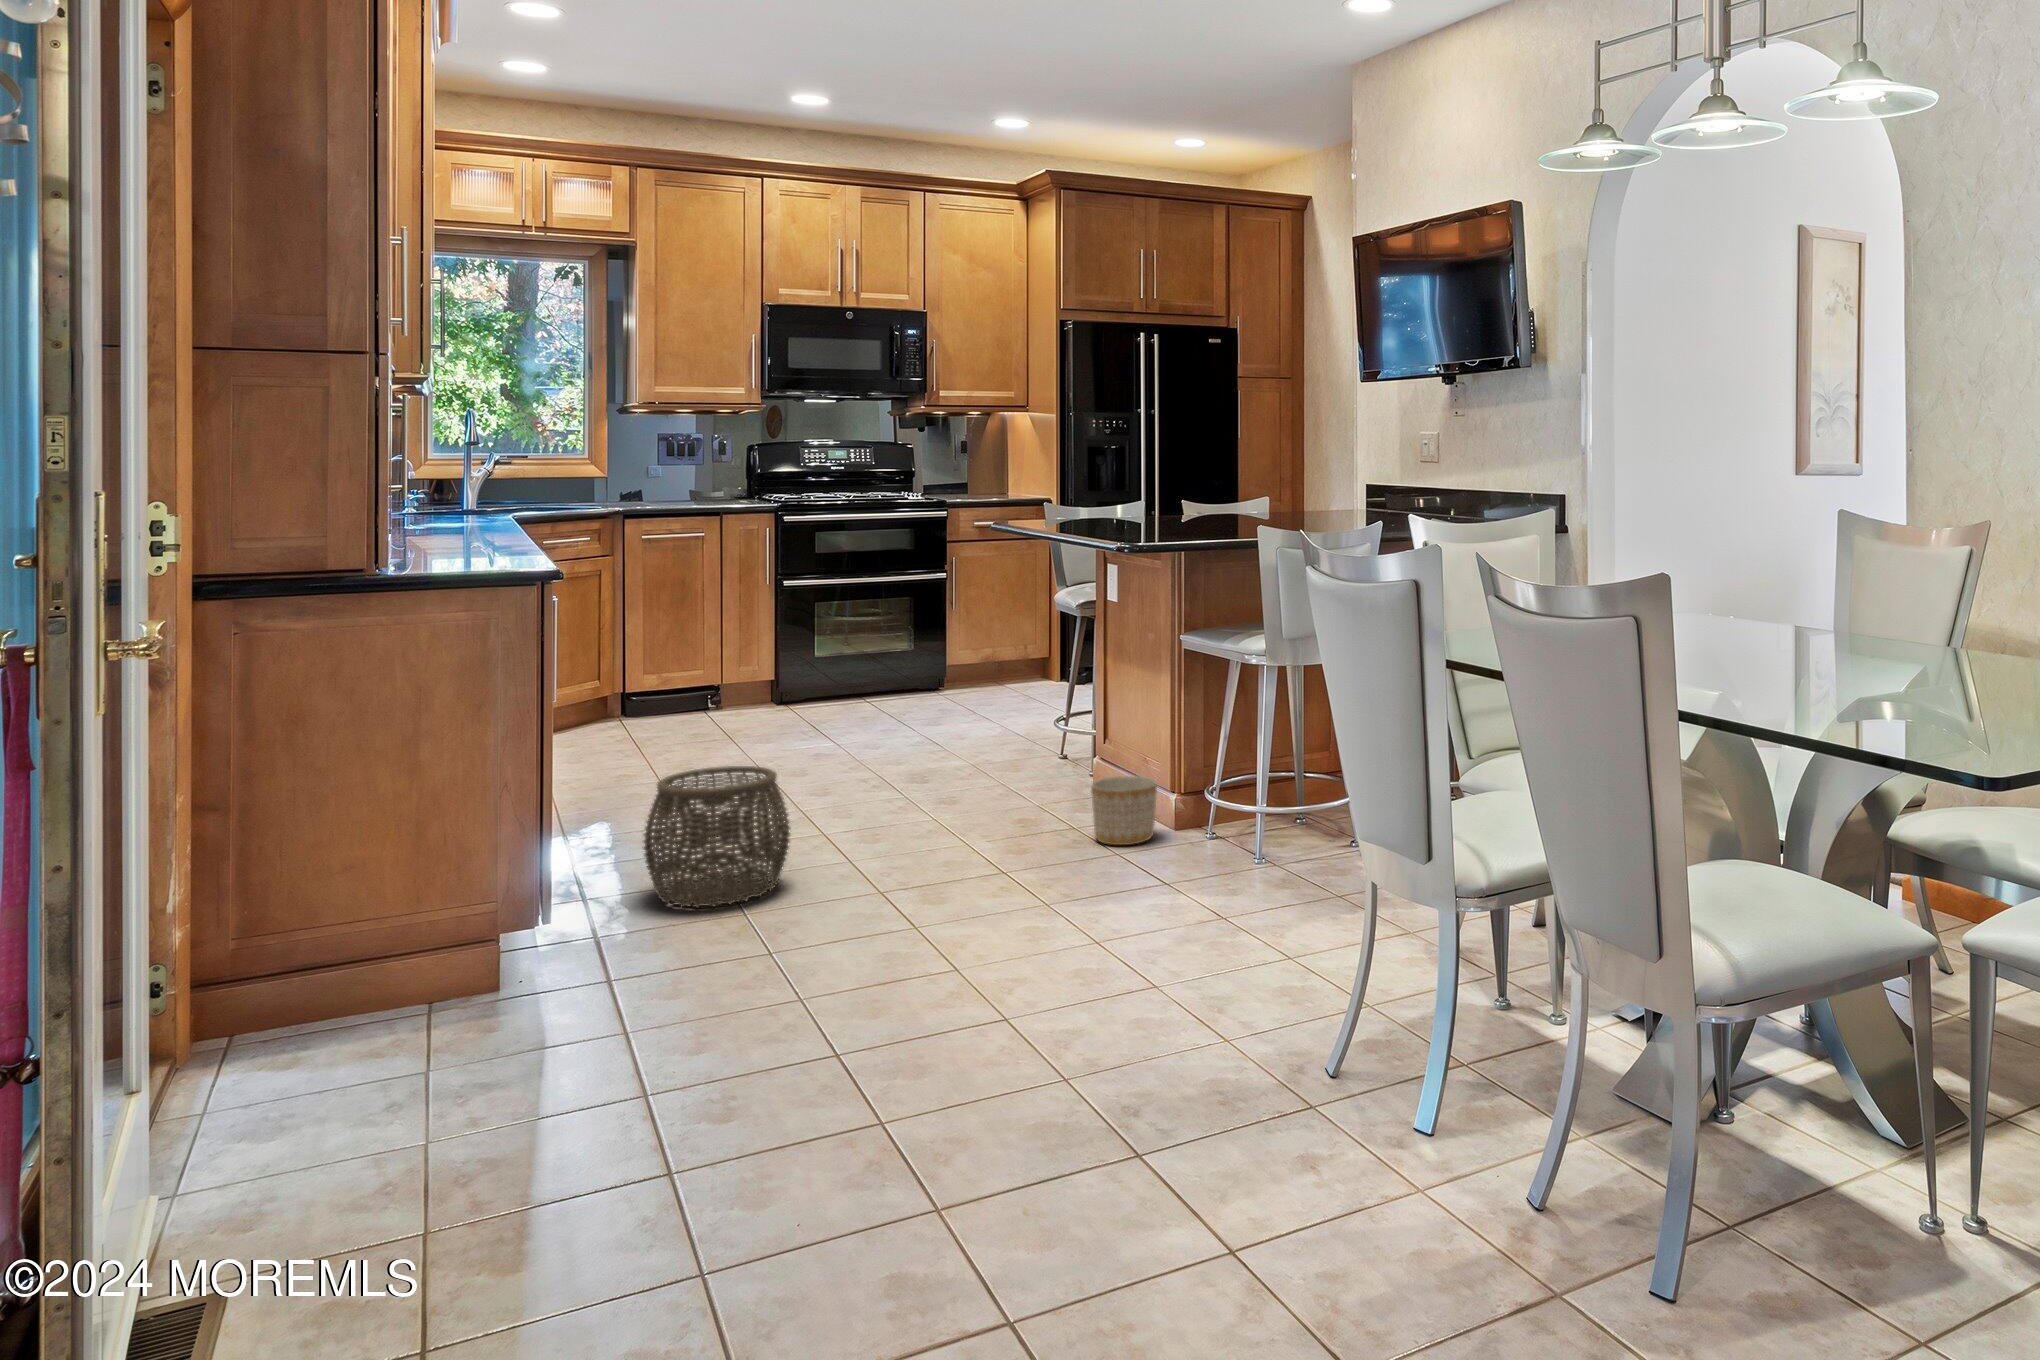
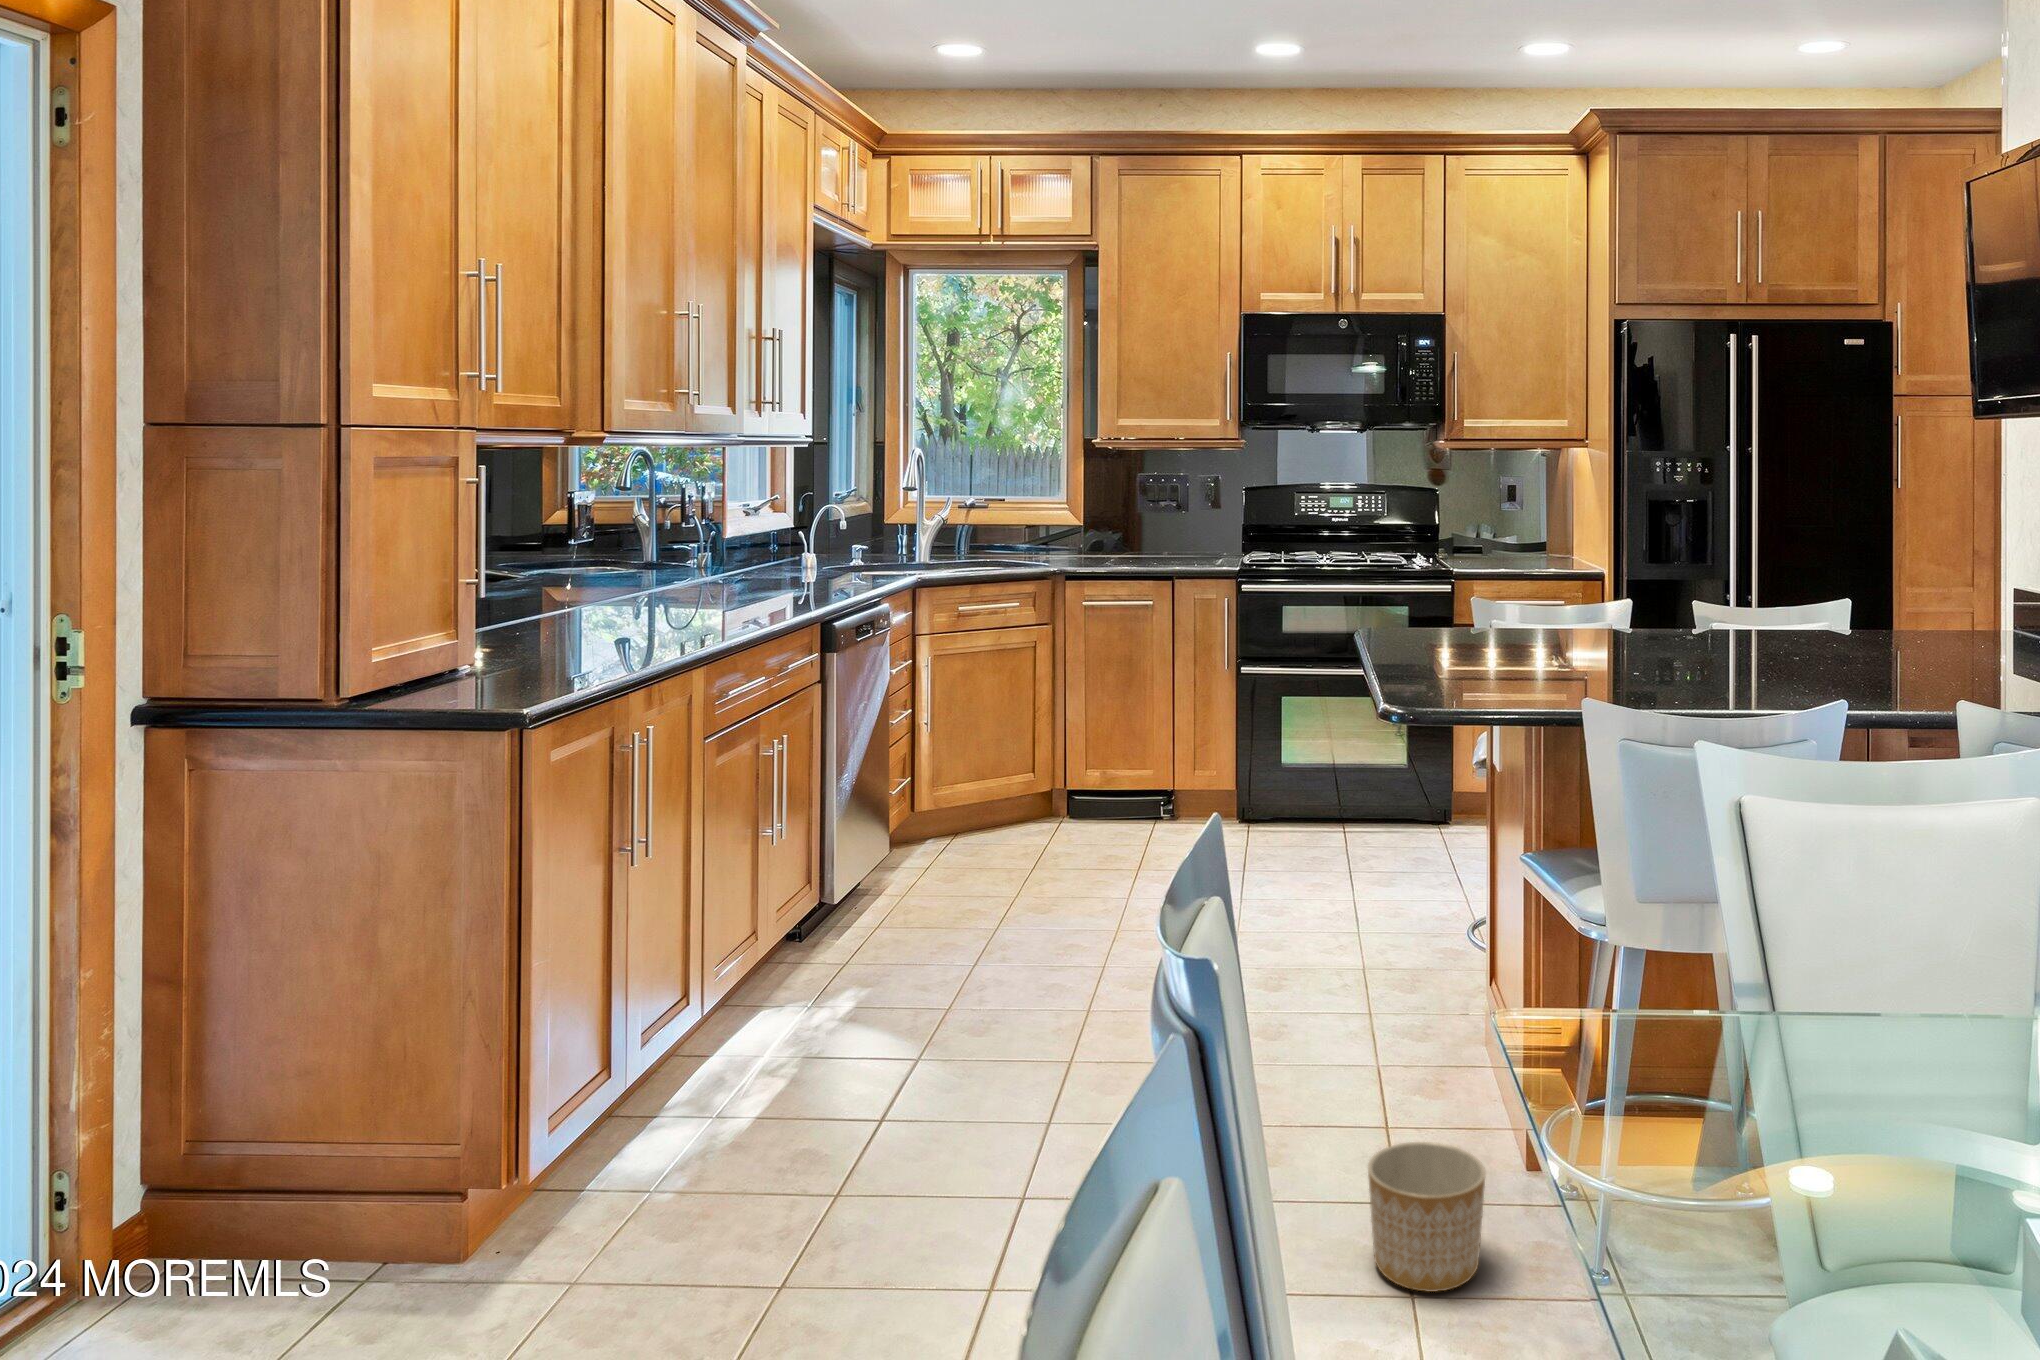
woven basket: present [643,766,790,908] -> none [667,1031,883,1275]

